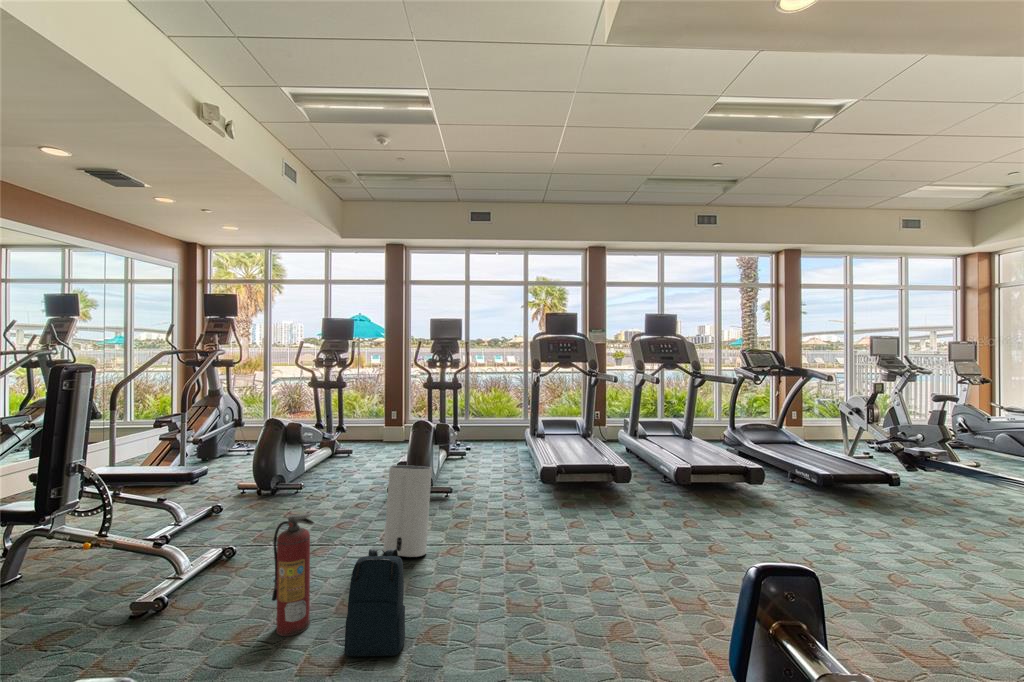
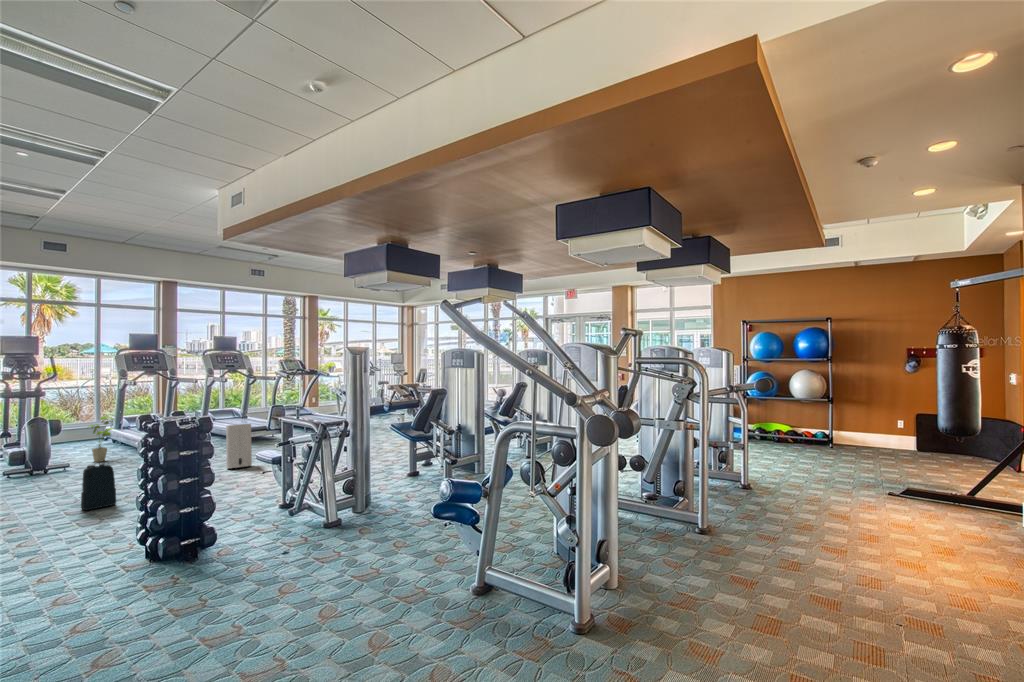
house plant: none [483,423,515,486] -> present [91,417,113,462]
air purifier: present [384,465,432,557] -> present [226,424,252,468]
fire extinguisher: present [272,513,314,636] -> none [15,453,49,518]

